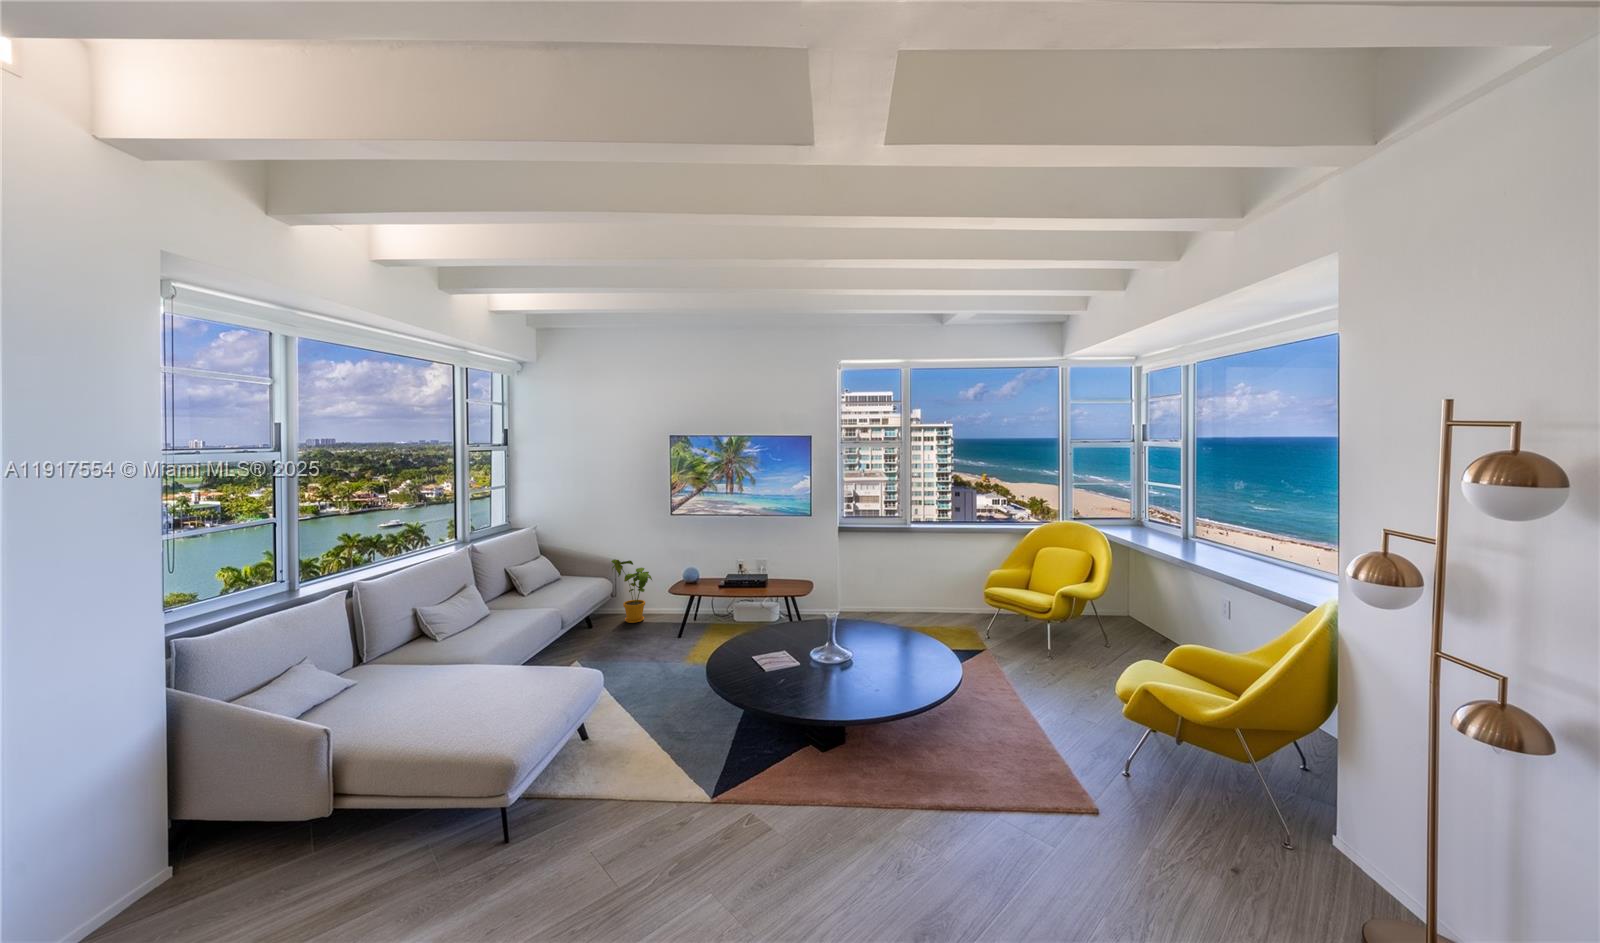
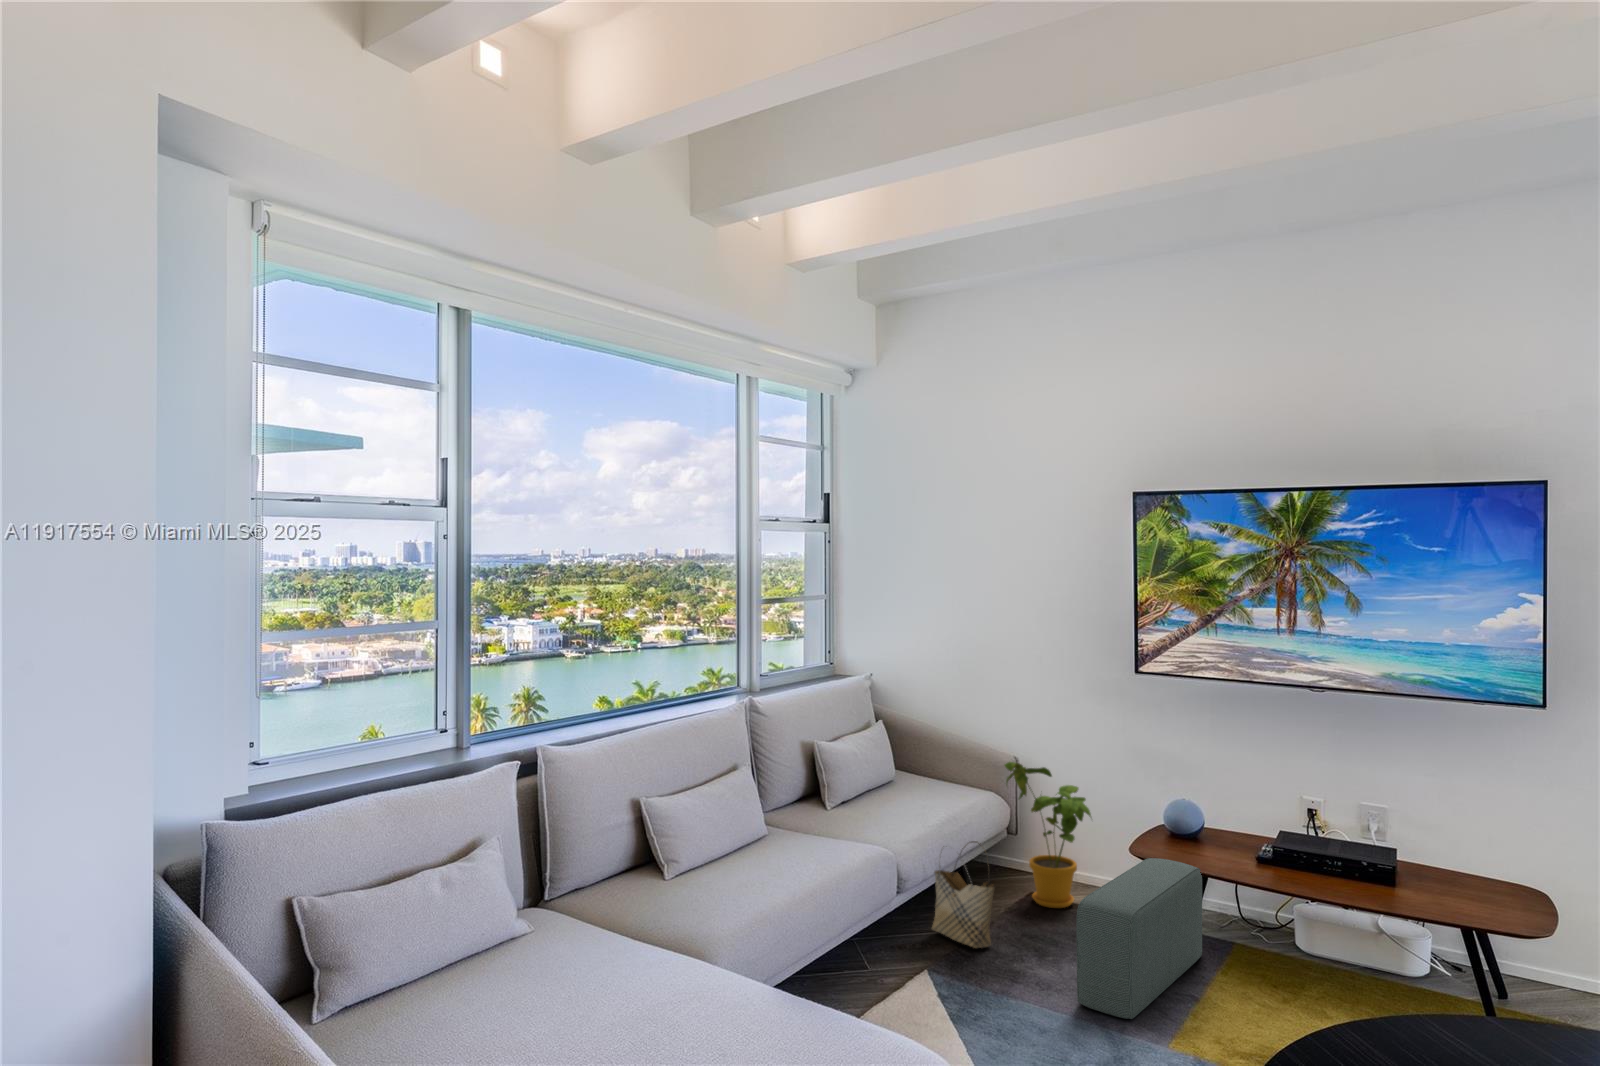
pouf: none [651,592,700,656] -> present [1076,858,1202,1019]
woven basket: none [580,597,611,644] -> present [932,841,995,948]

